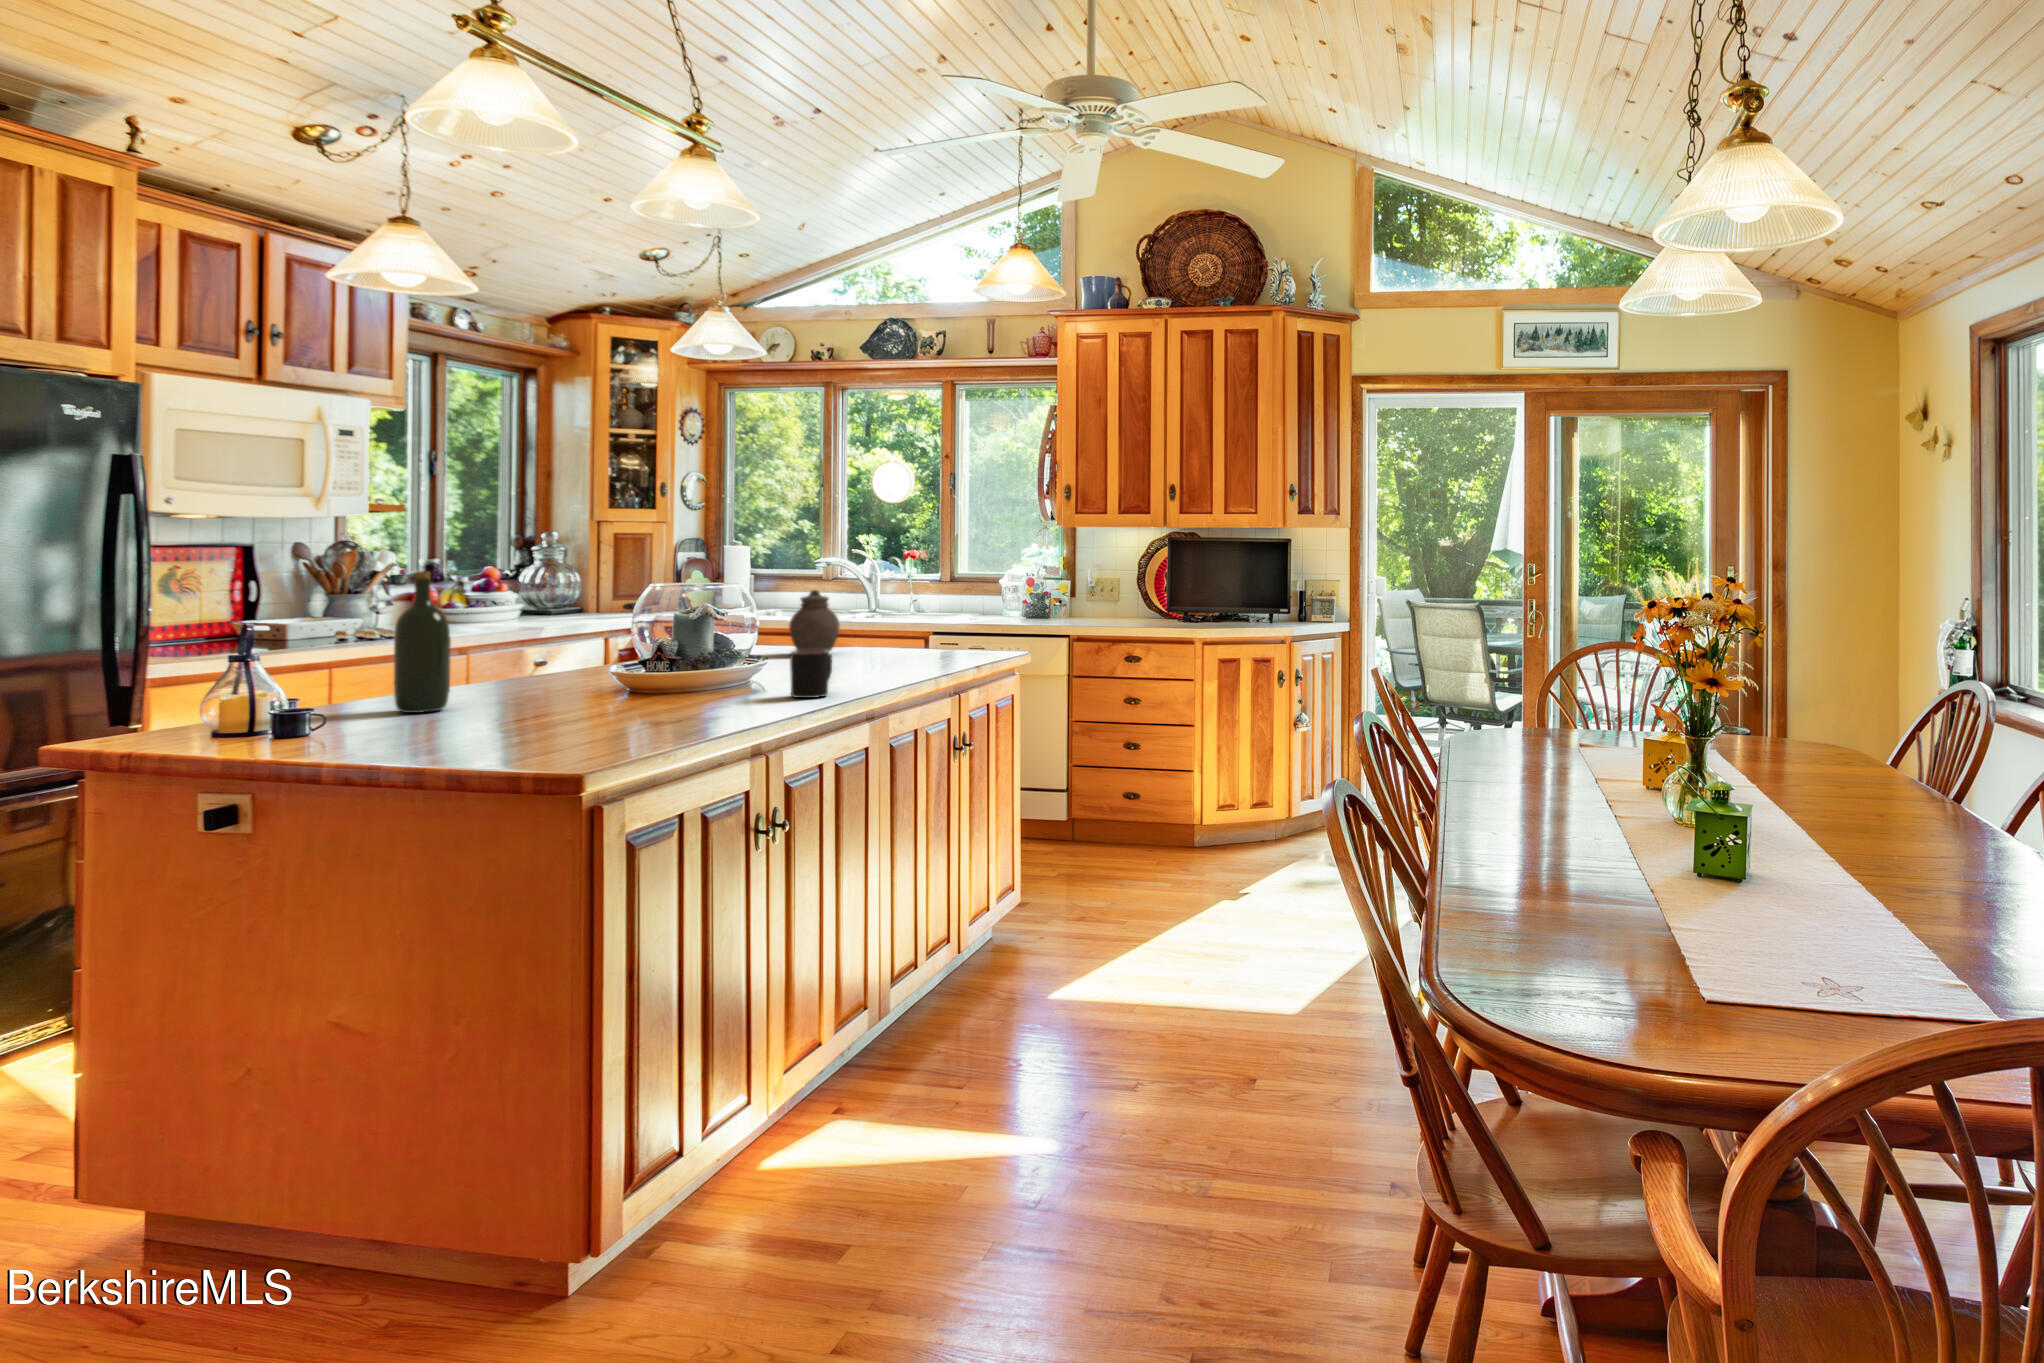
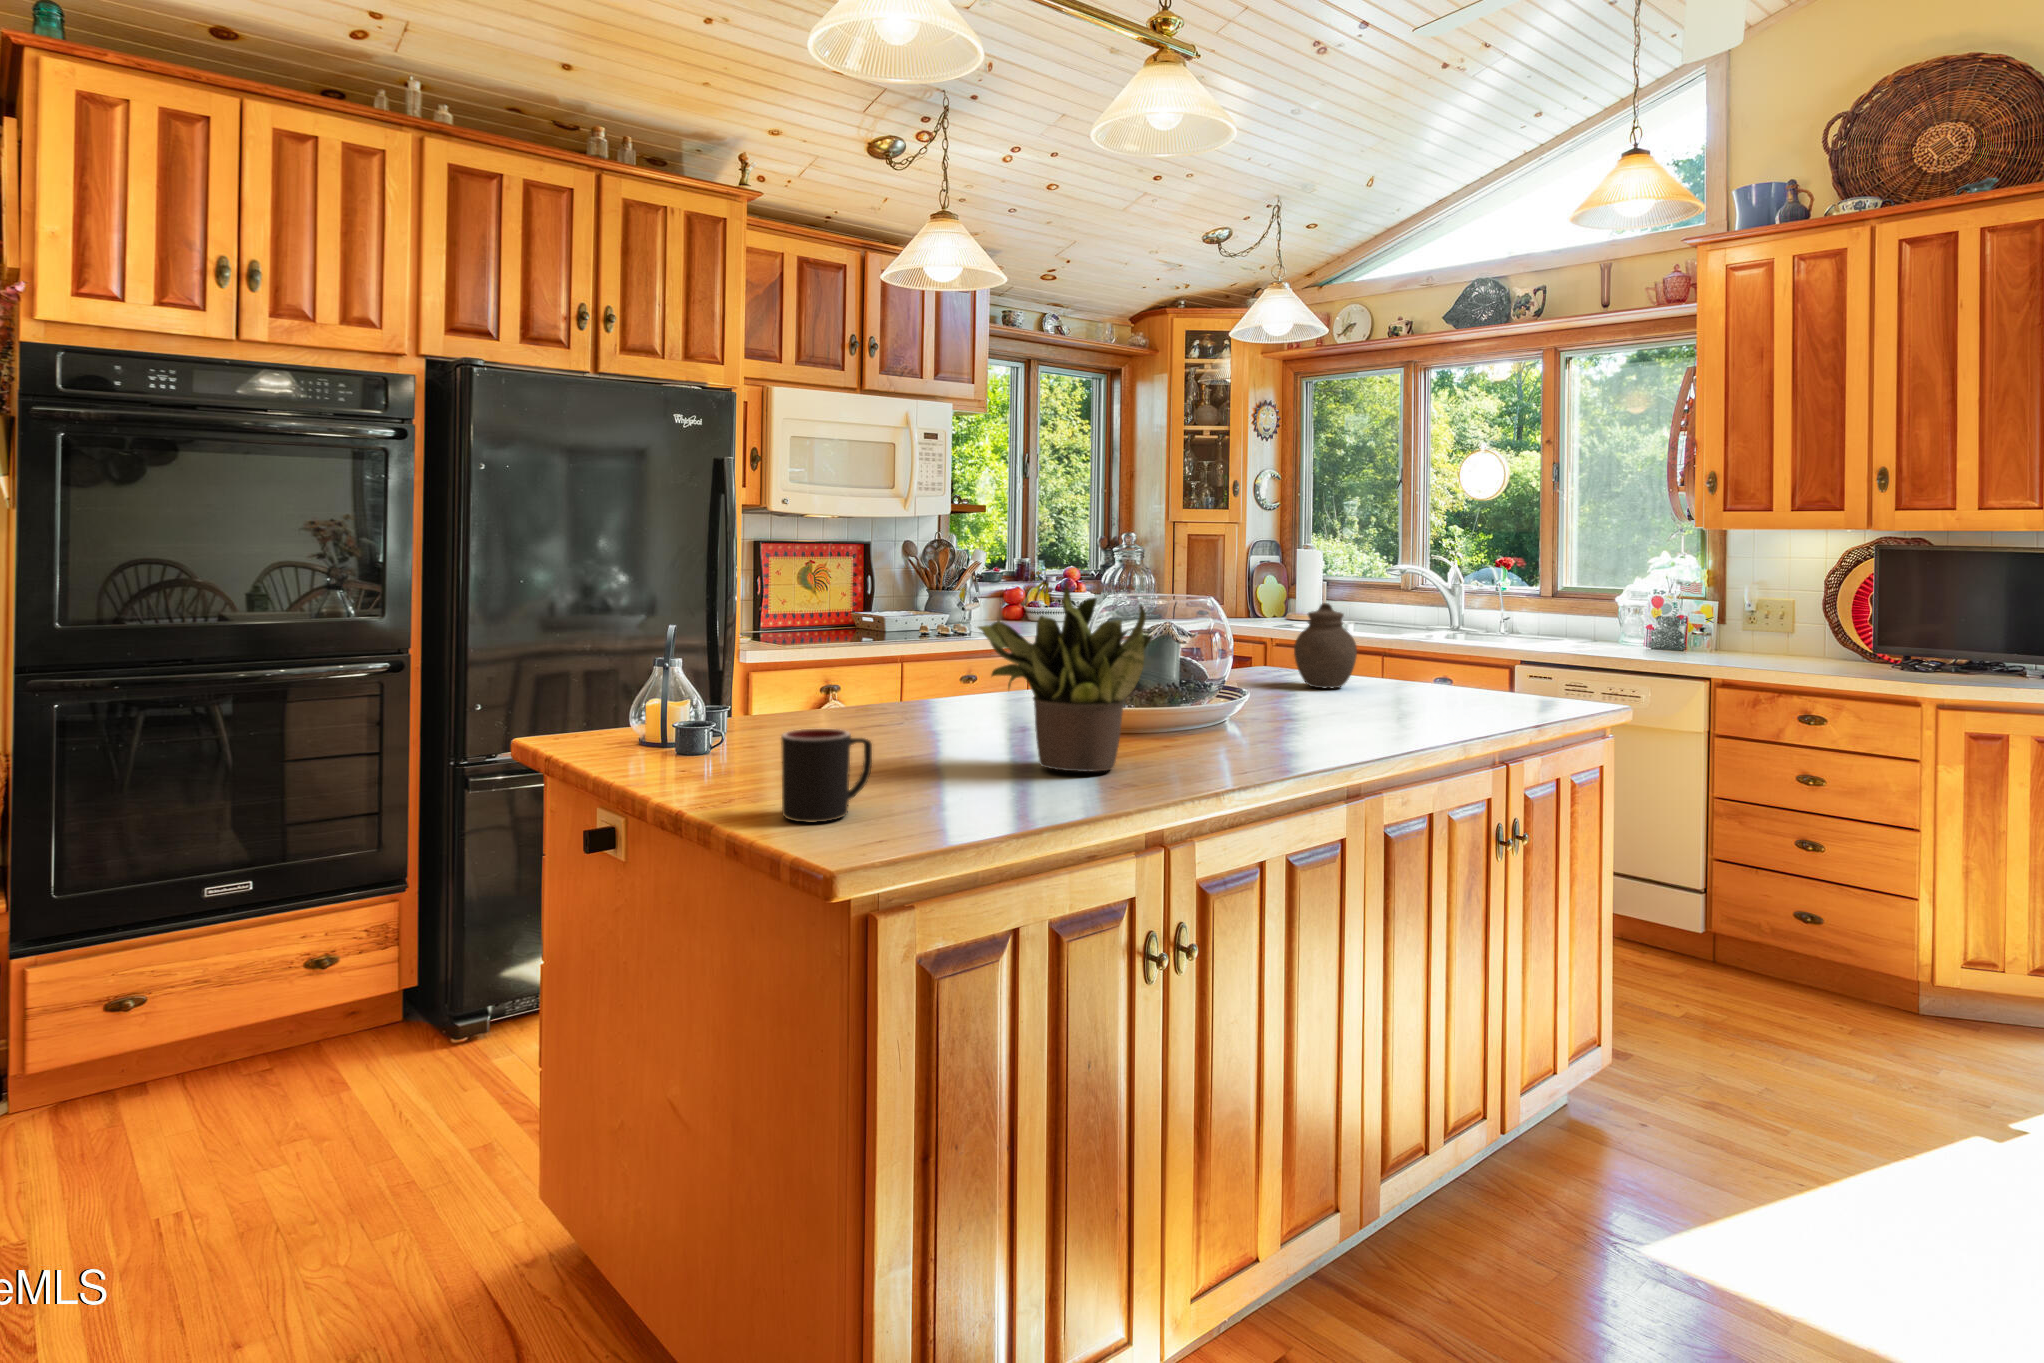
wine bottle: present [394,572,451,713] -> none [795,567,852,734]
potted plant: none [598,577,749,711] -> present [978,585,1152,772]
mug: present [790,649,832,698] -> present [781,729,872,822]

